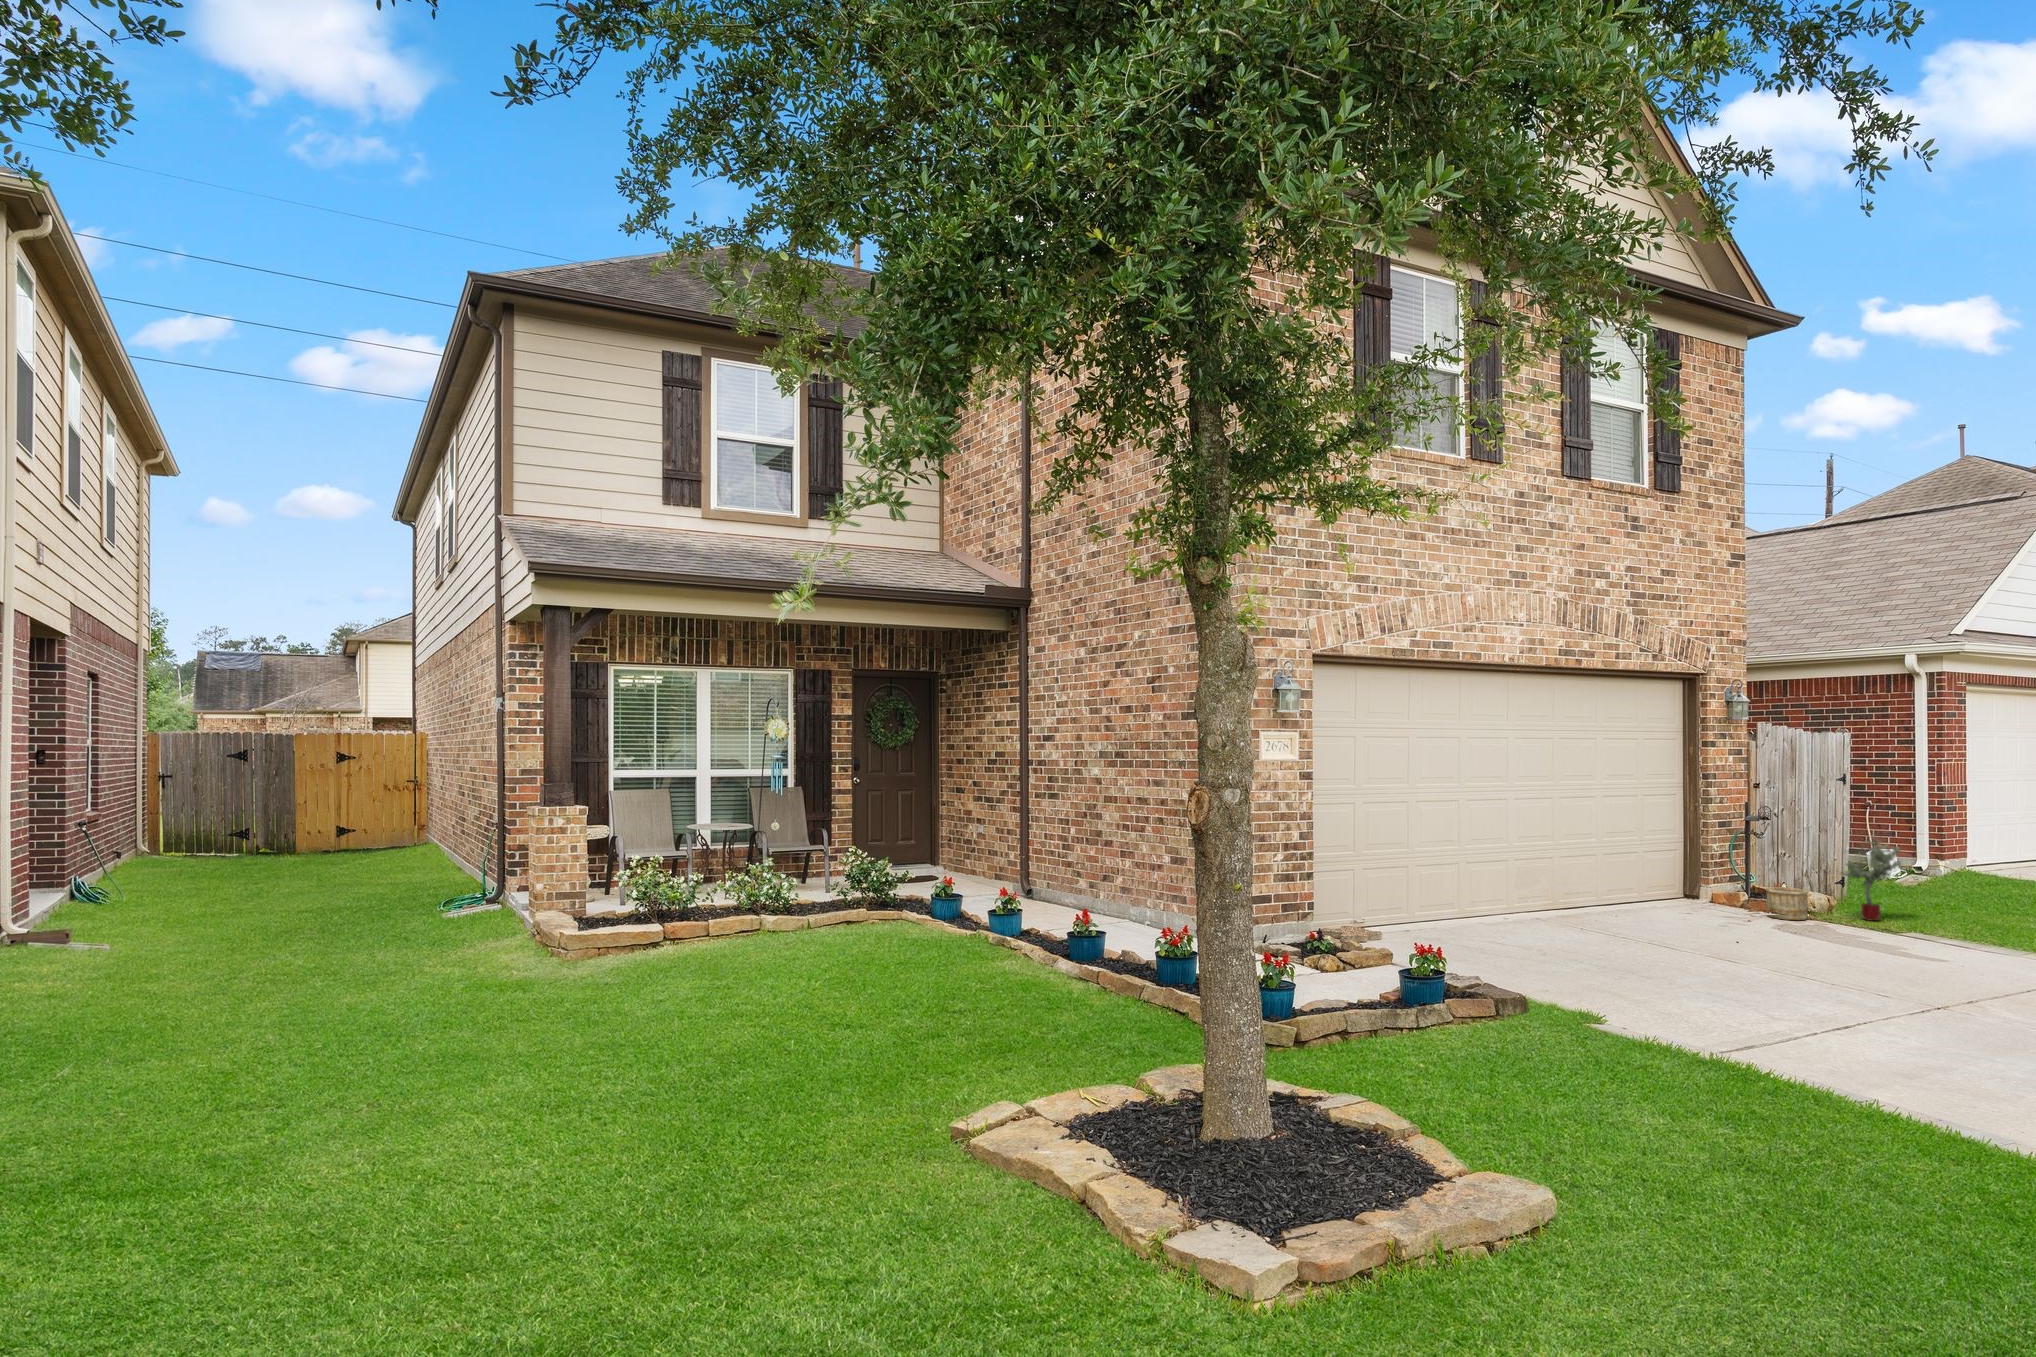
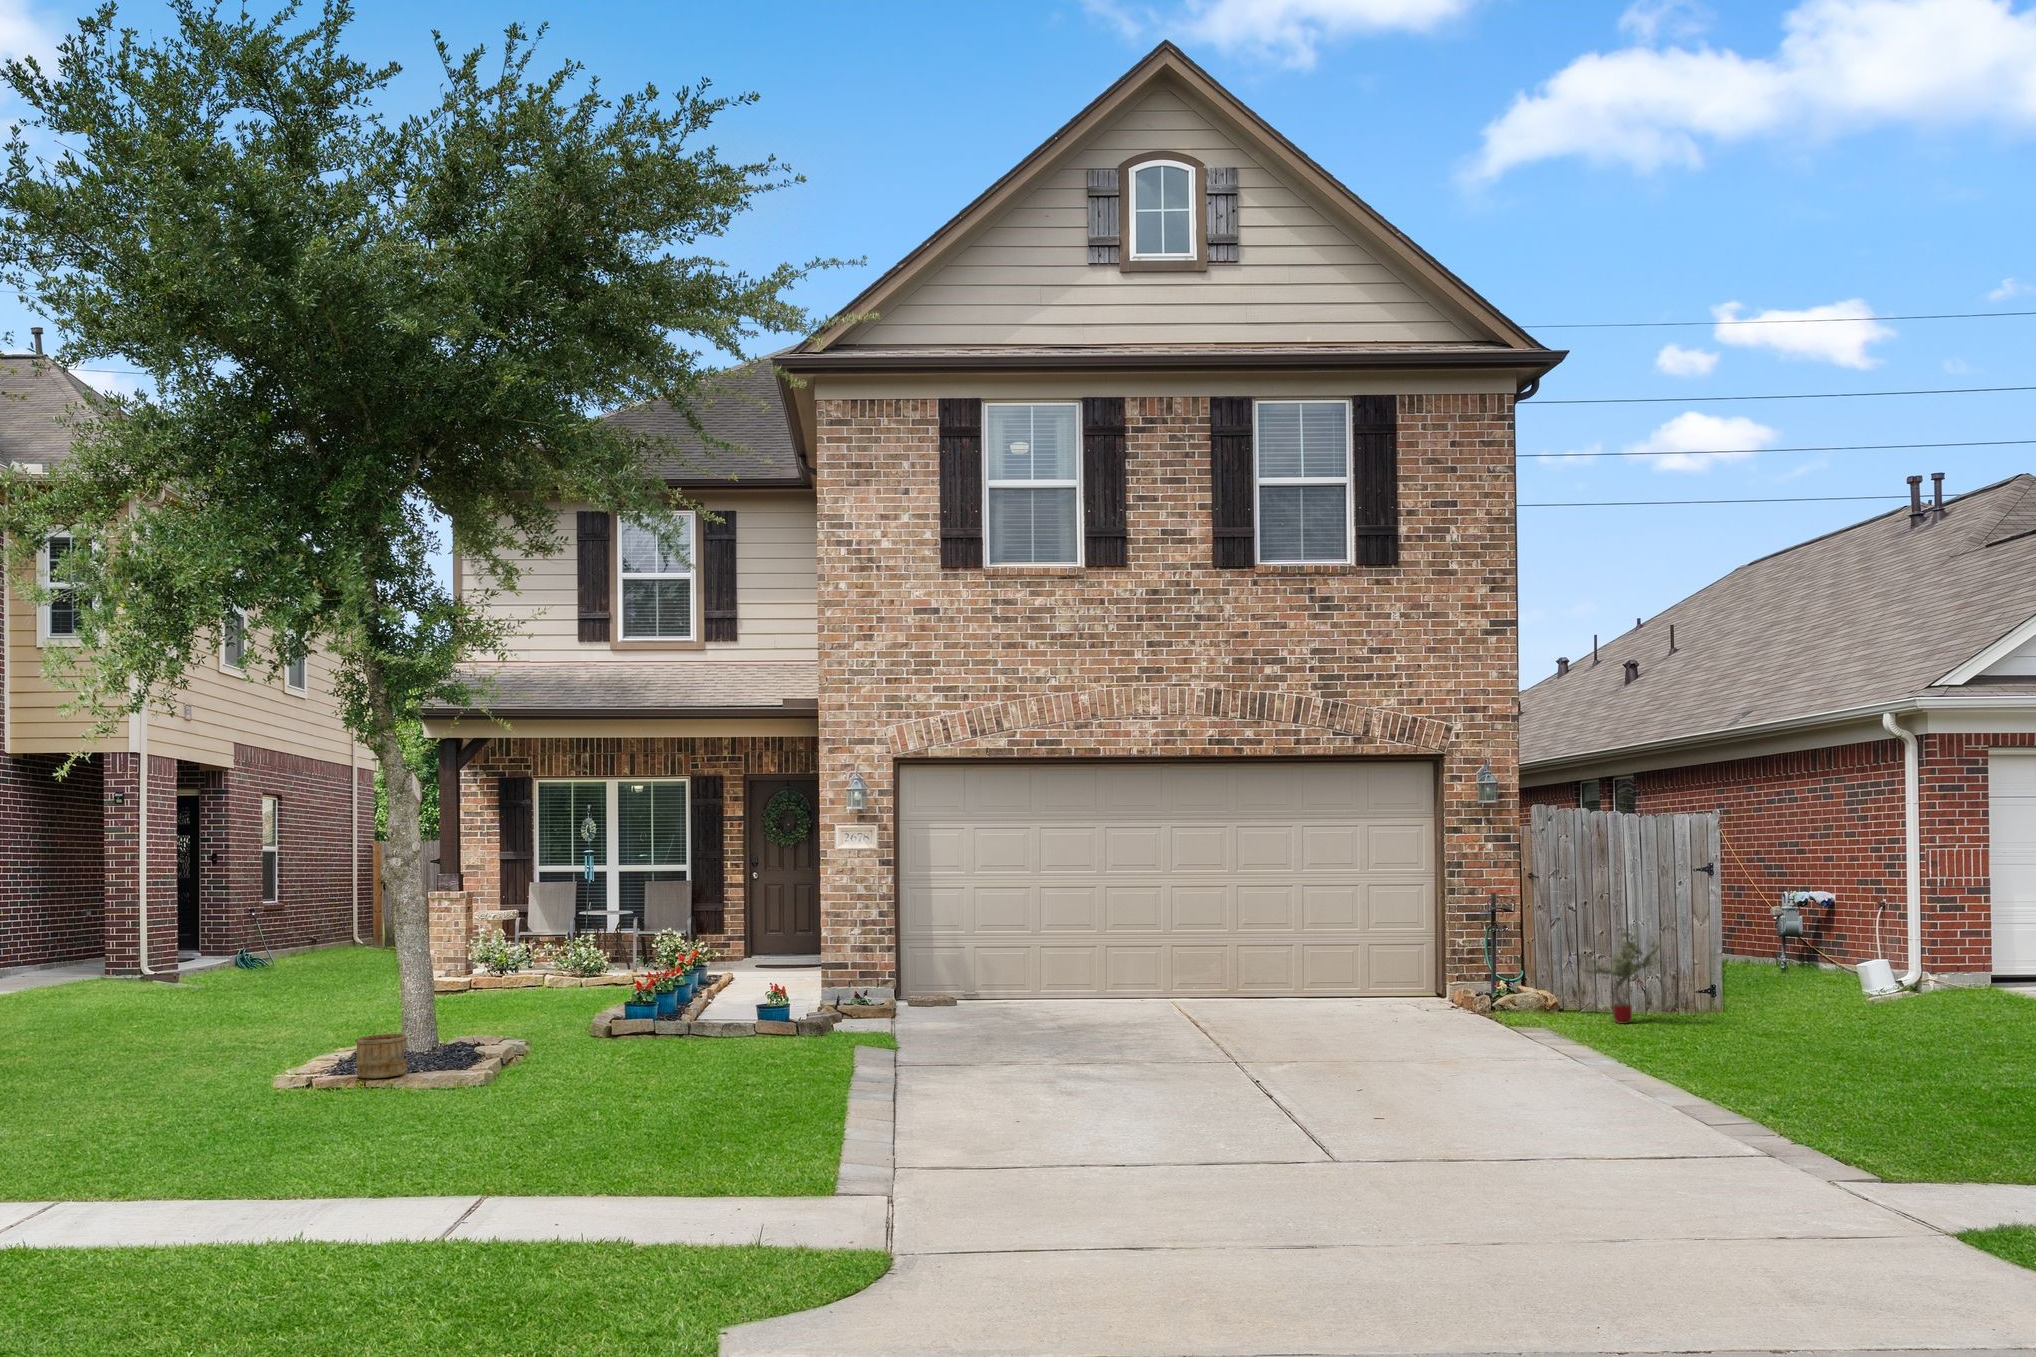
wooden bucket: present [1766,887,1809,920] -> present [355,1034,408,1078]

